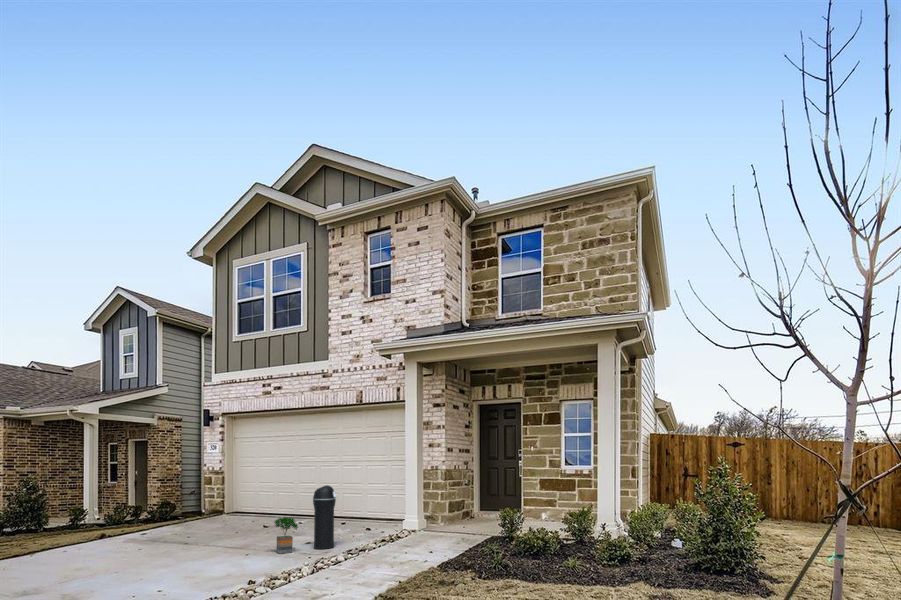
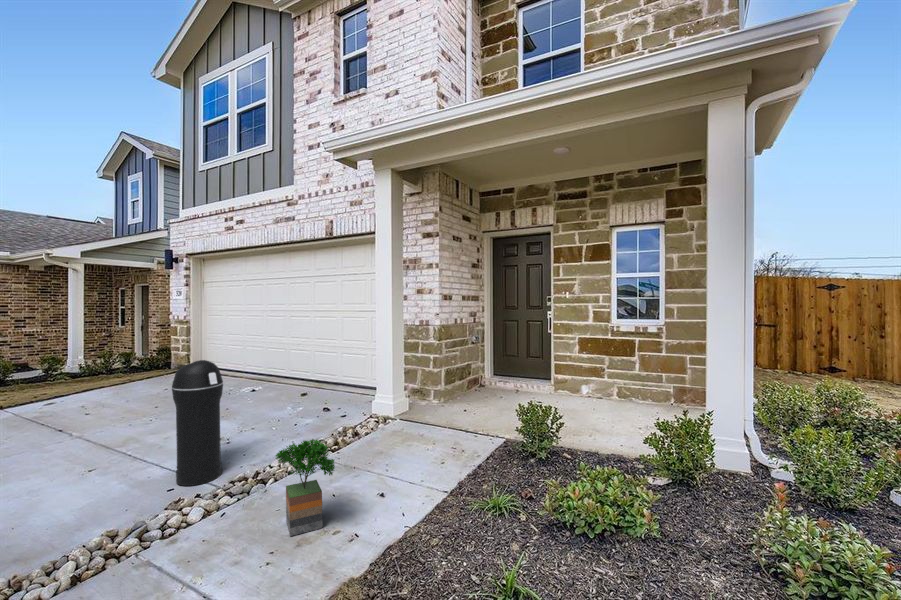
potted tree: present [274,517,298,554] -> present [276,439,335,536]

